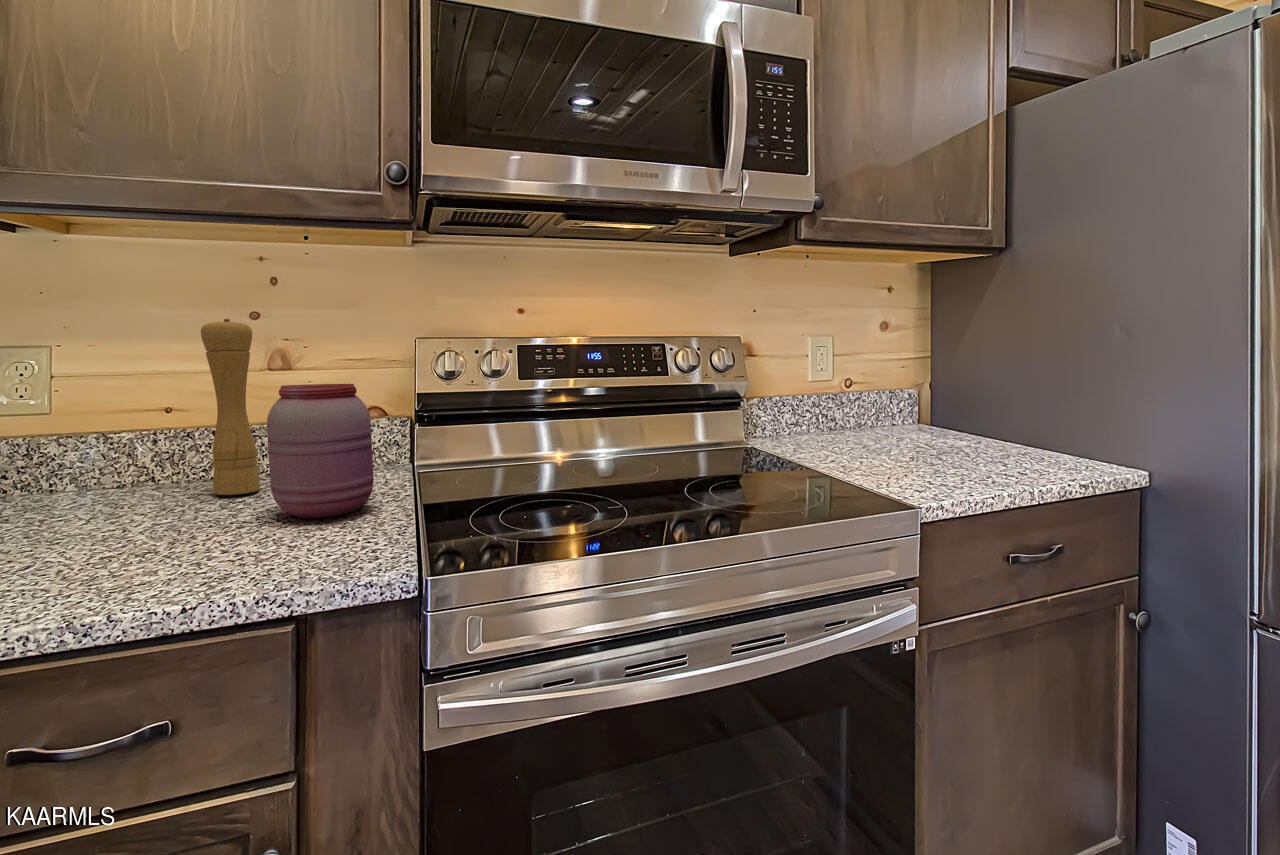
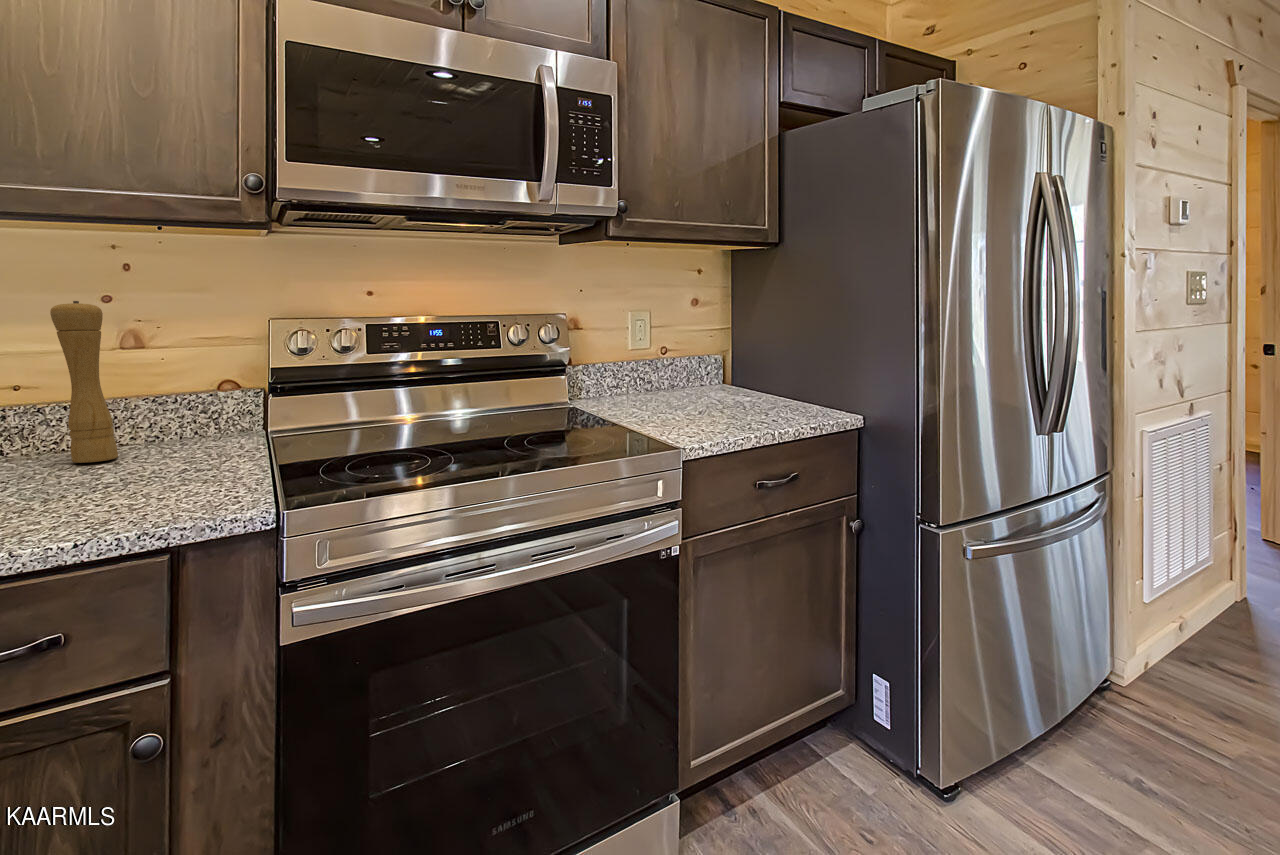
jar: present [267,384,374,518] -> none [127,358,231,476]

